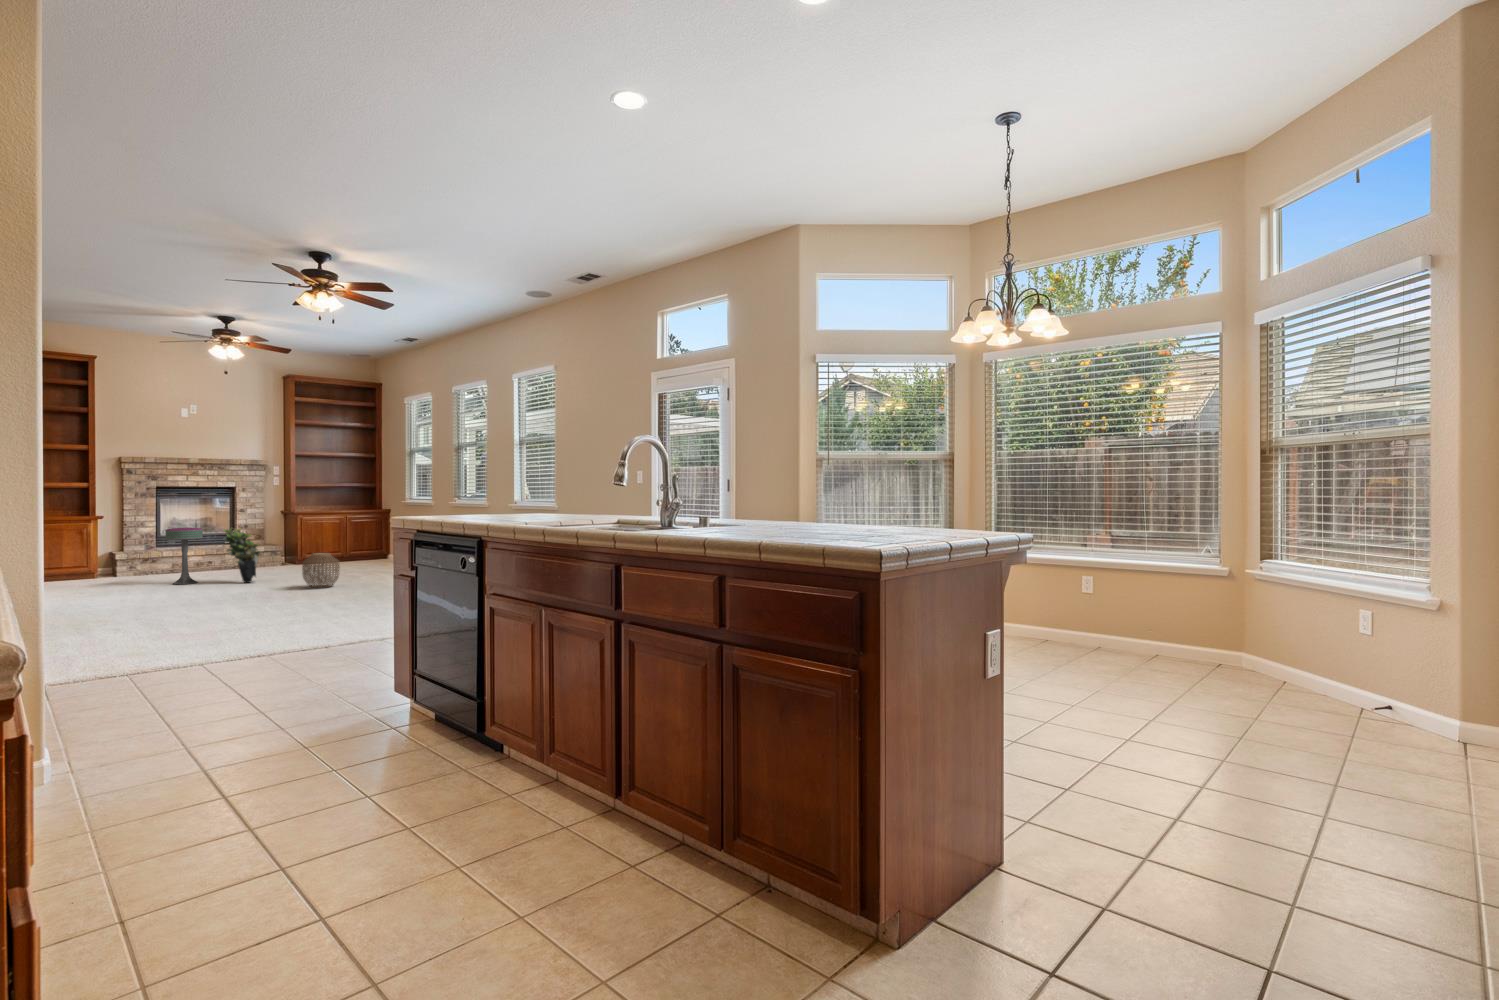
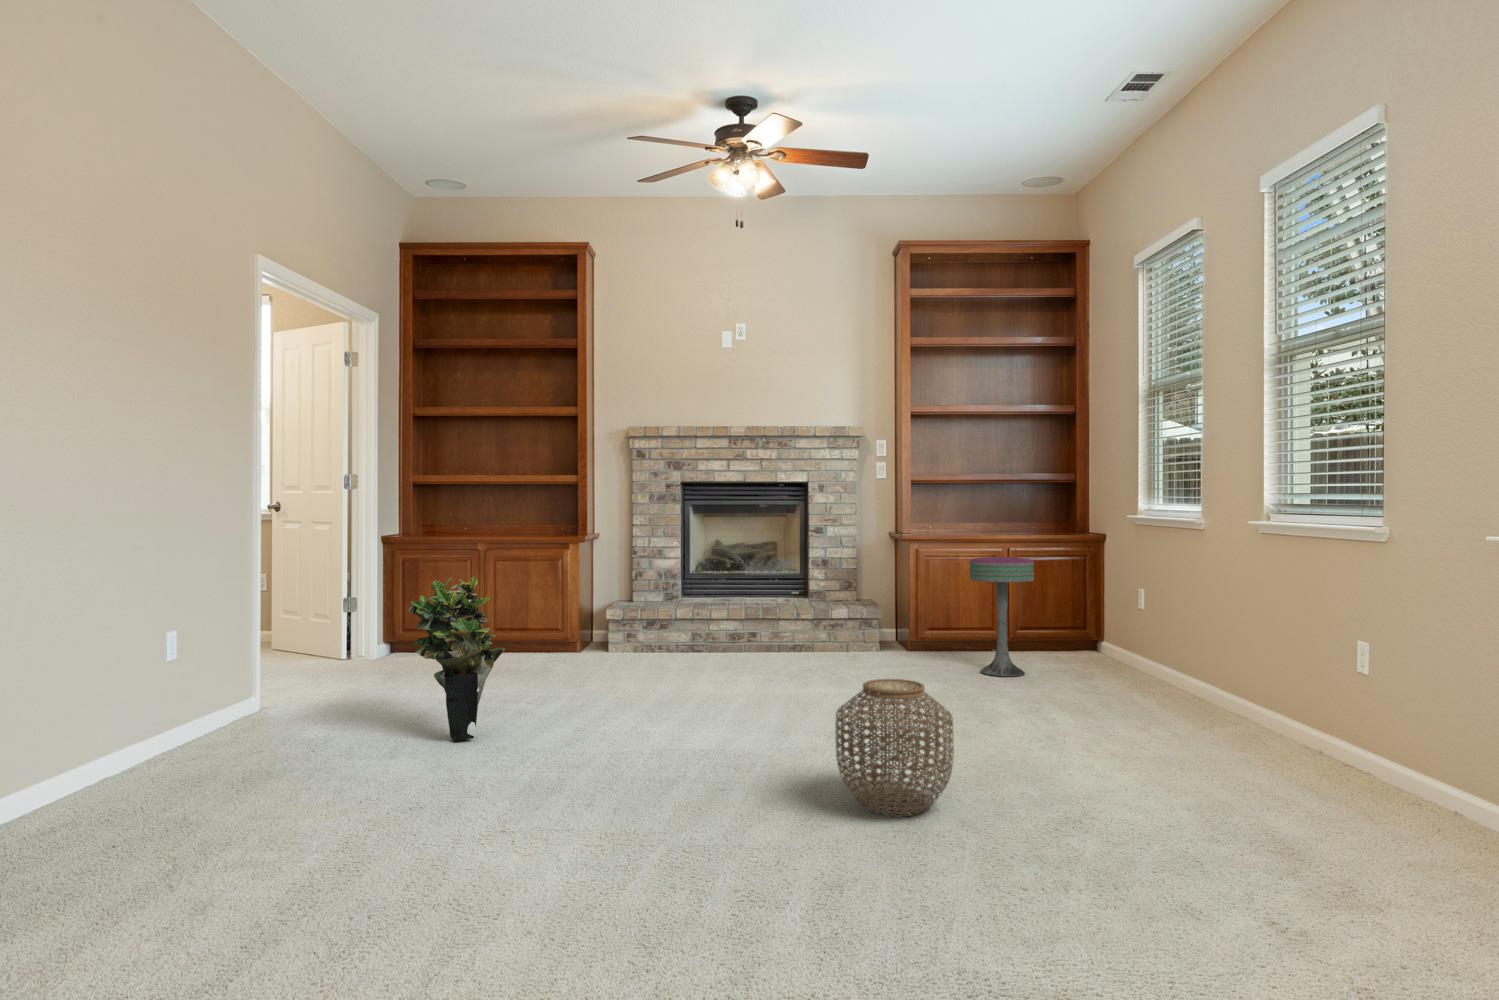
bar stool: present [165,528,203,584] -> present [969,557,1034,677]
potted plant: present [224,528,260,583] -> present [408,576,505,742]

